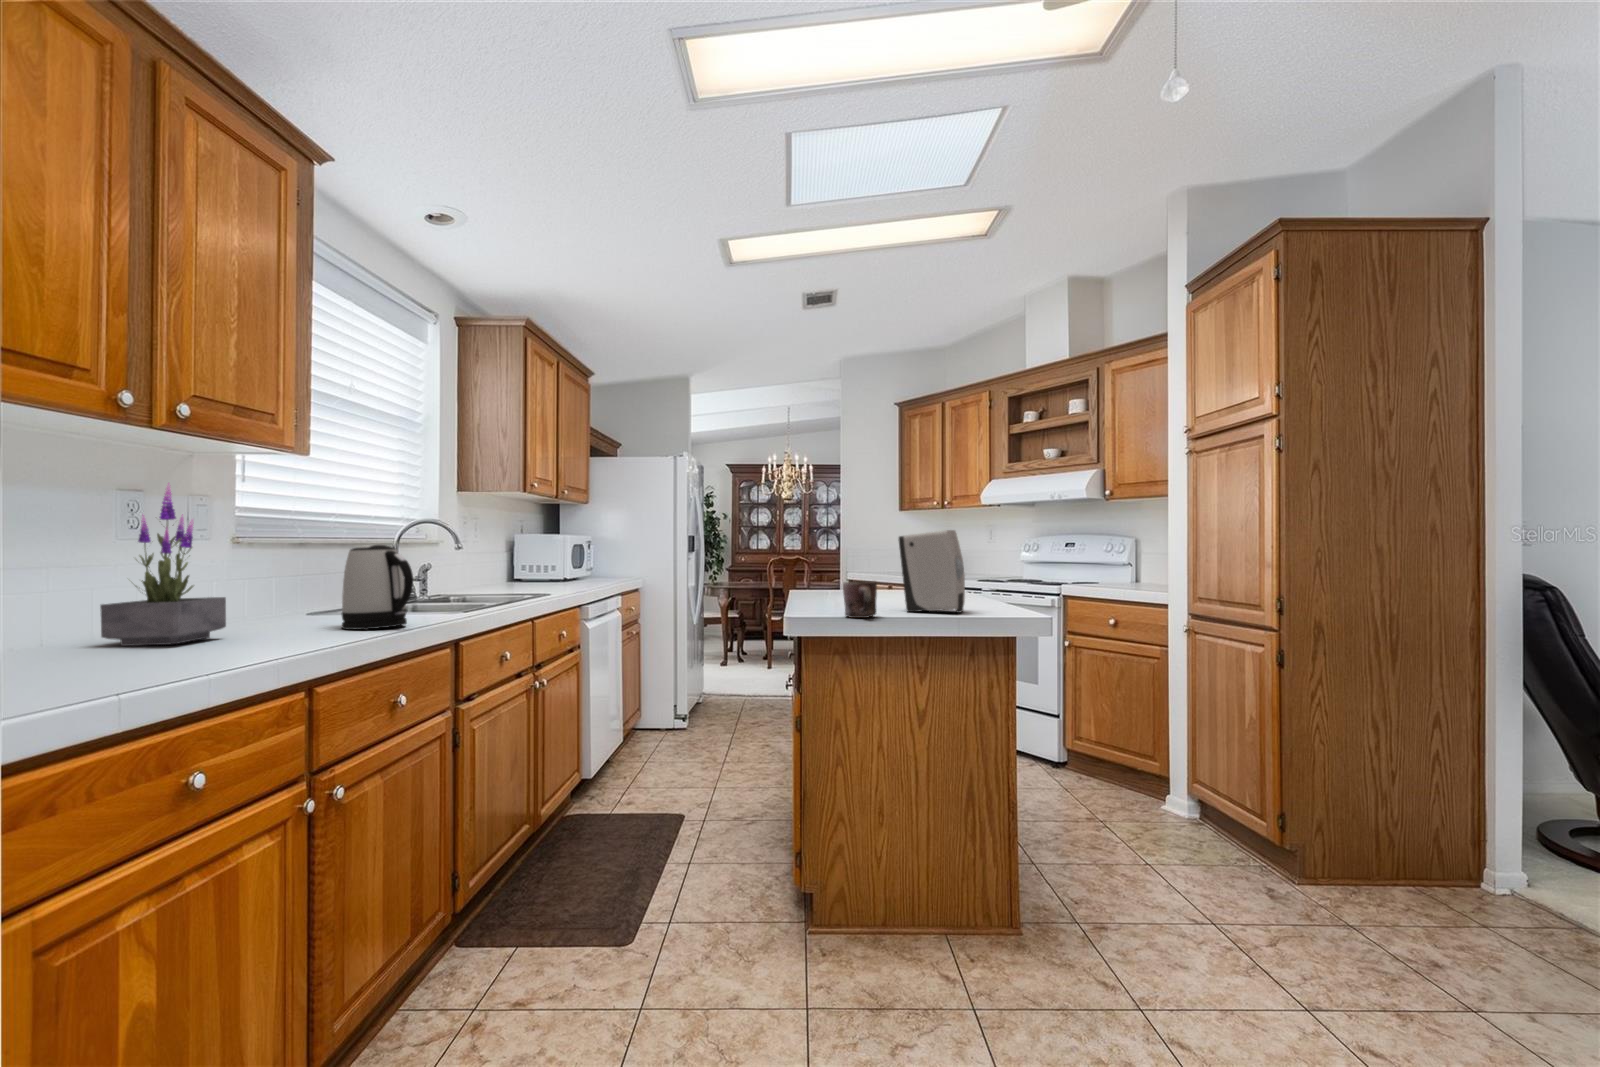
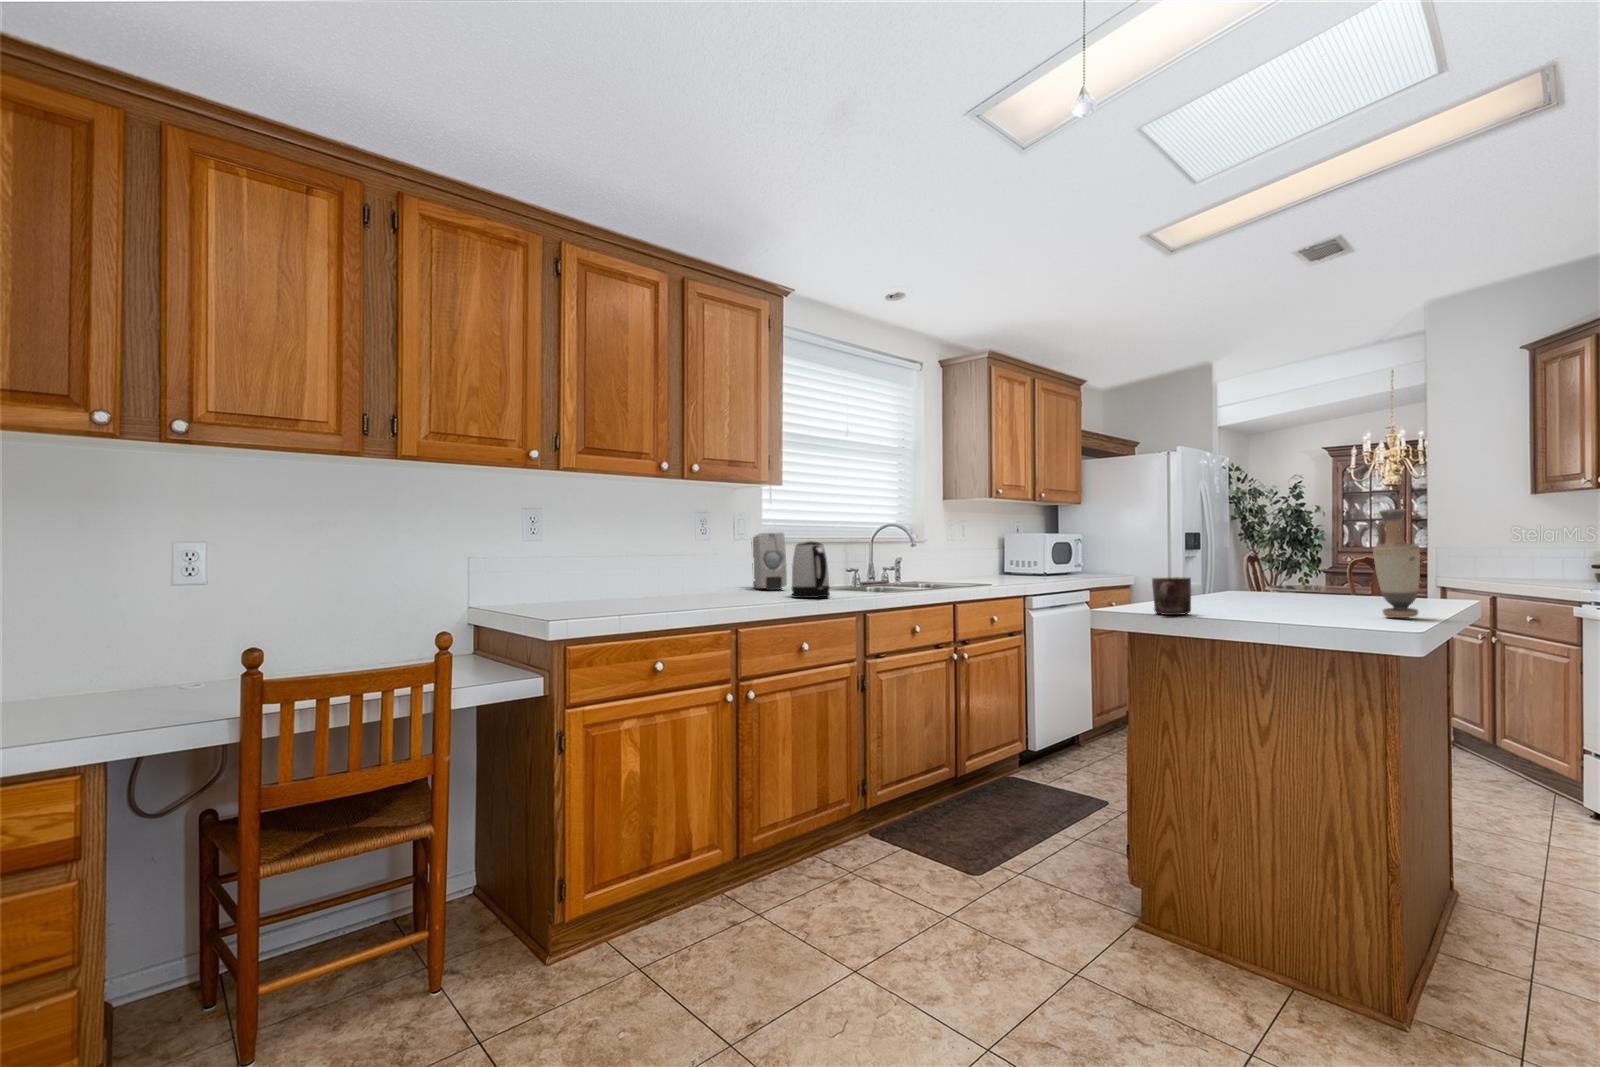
potted plant: present [100,483,226,646] -> none [673,507,727,598]
vase: none [973,522,1002,608] -> present [1373,509,1420,618]
soap dispenser: present [899,530,965,613] -> present [752,533,787,590]

